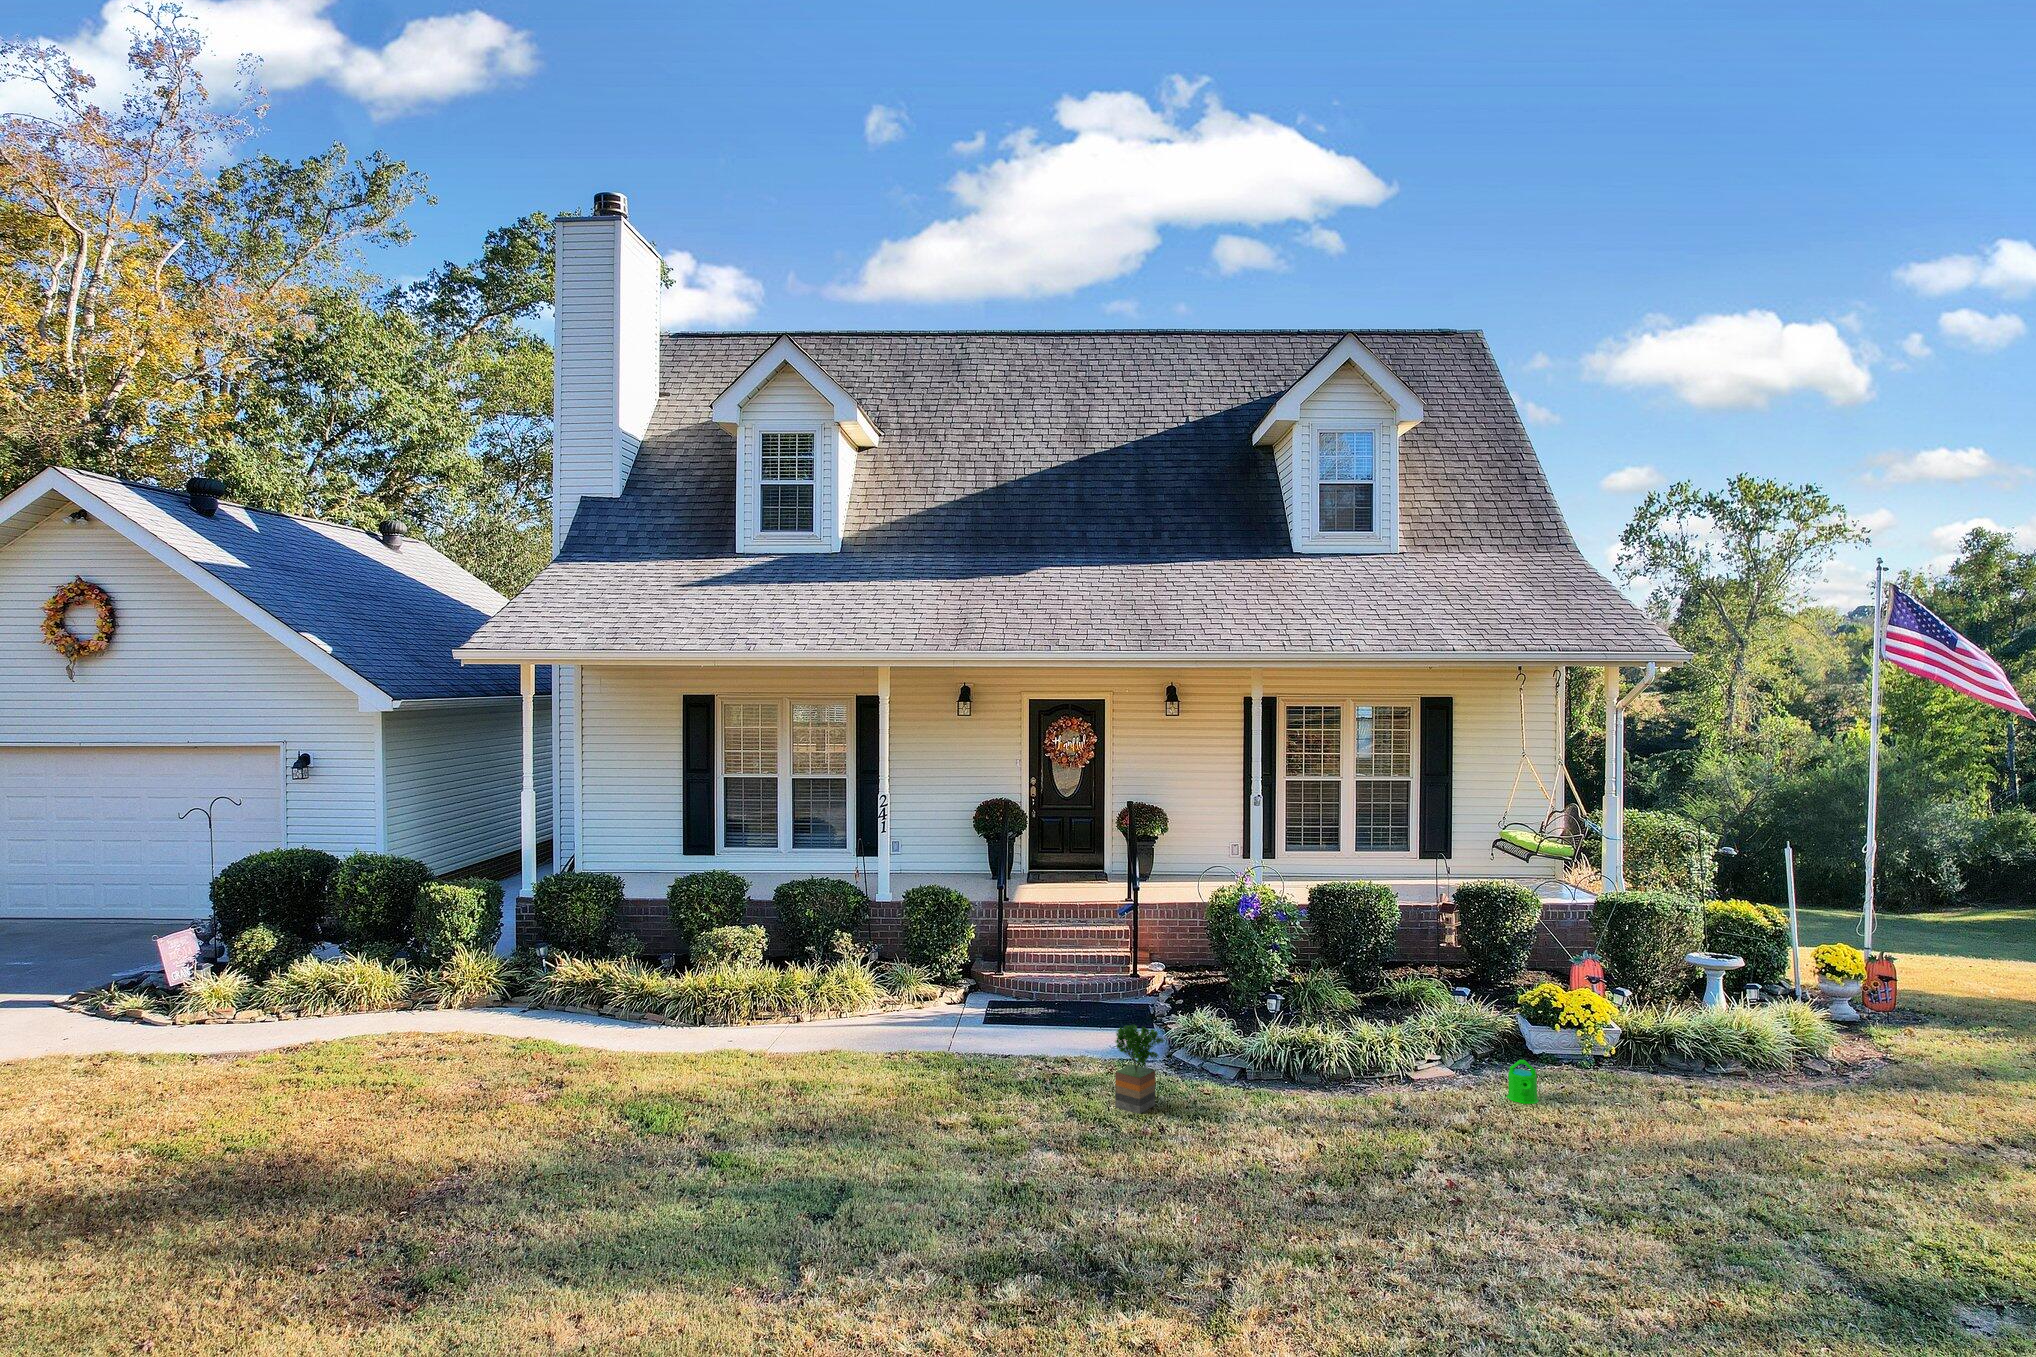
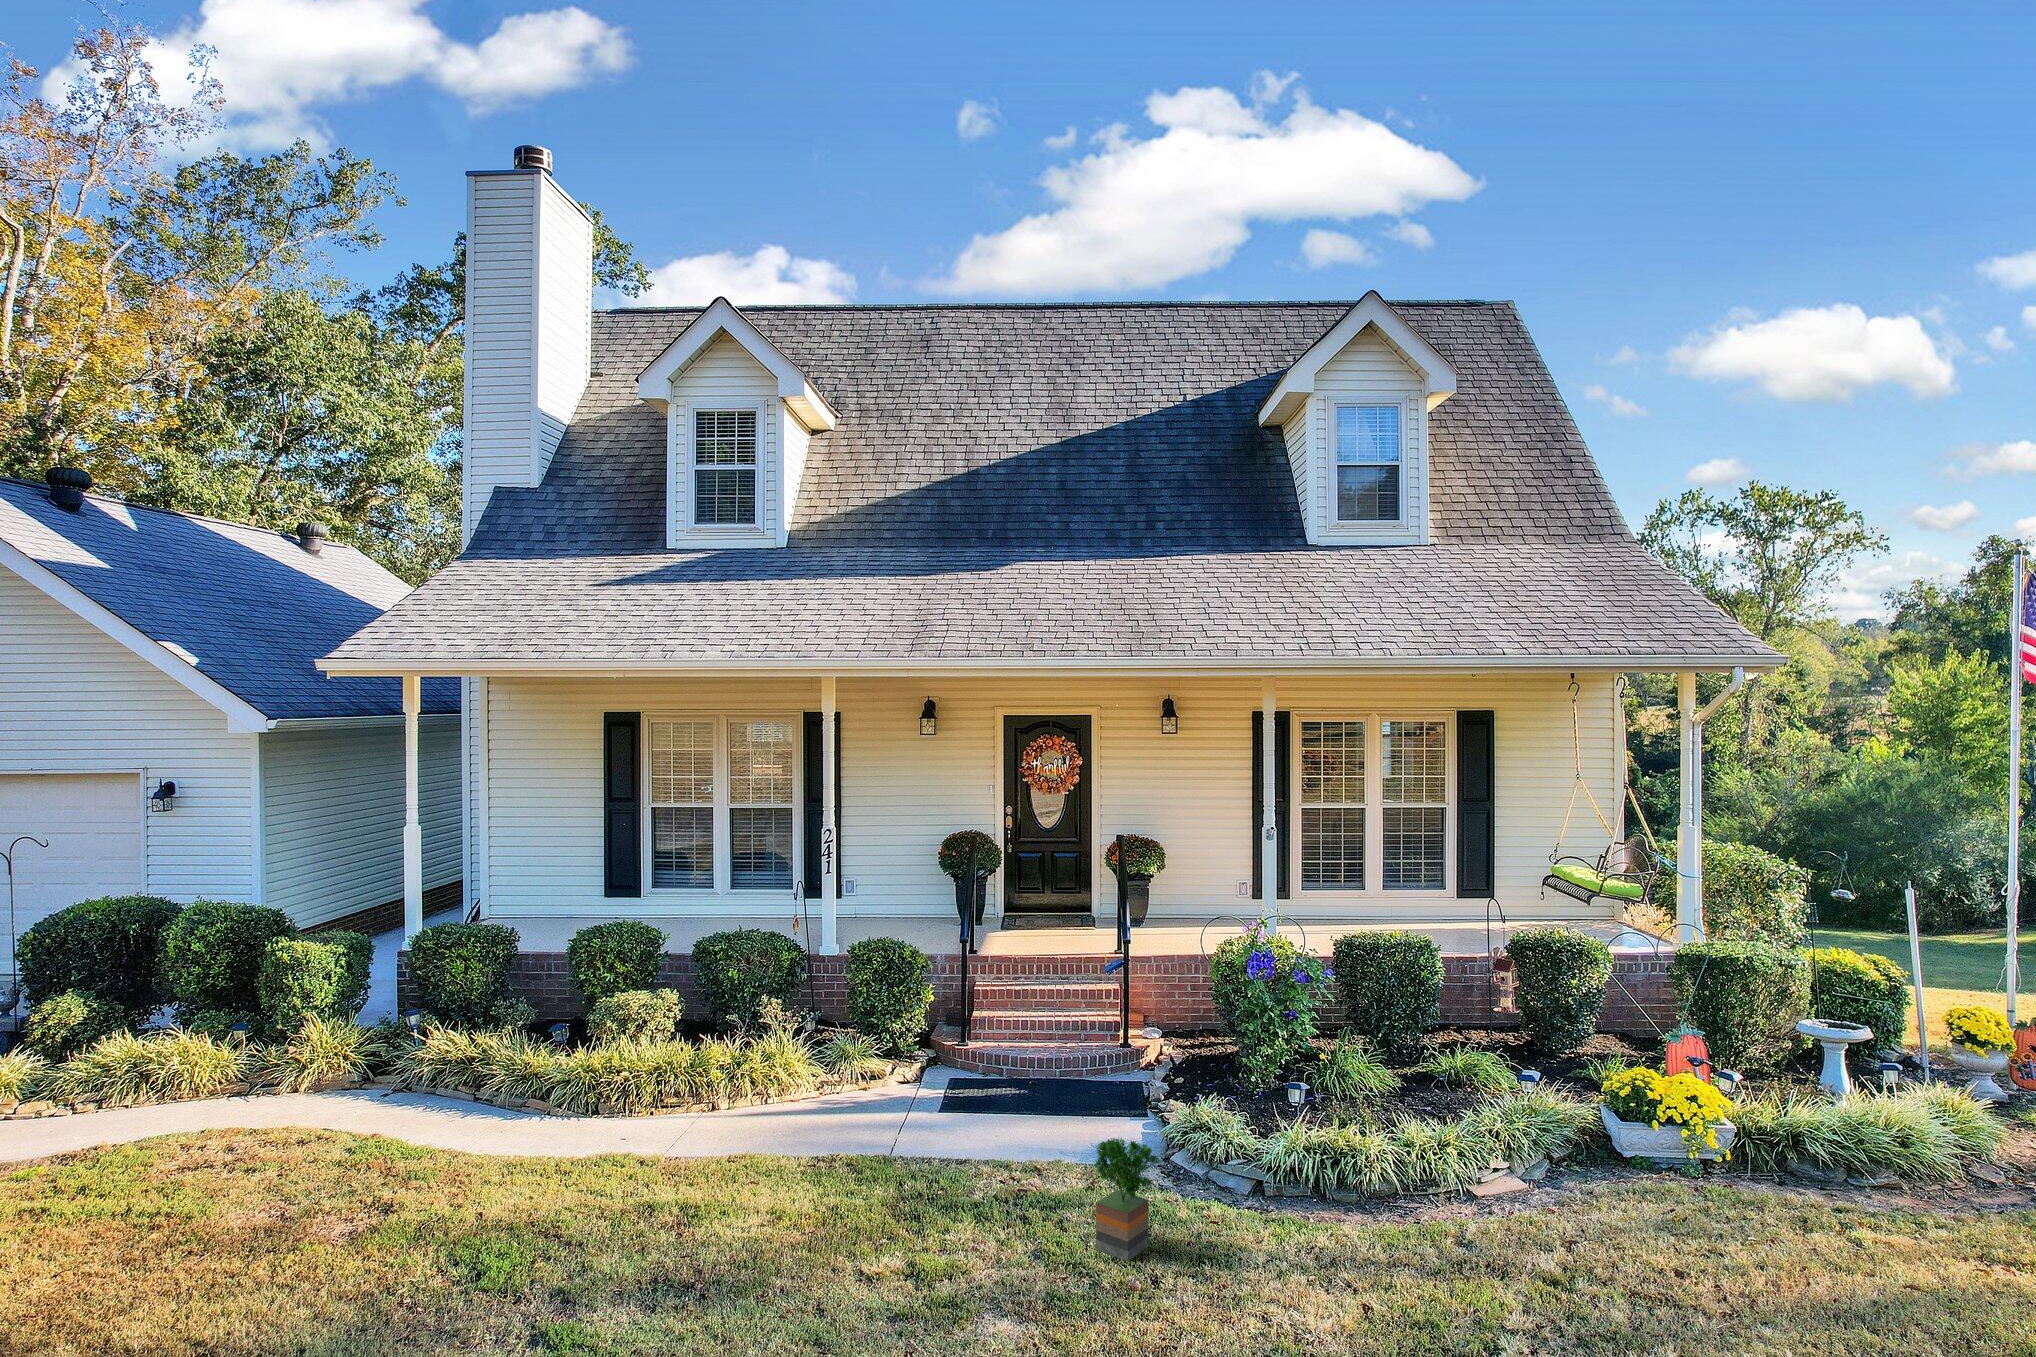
watering can: present [1506,1060,1539,1104] -> none [1606,1180,1652,1240]

